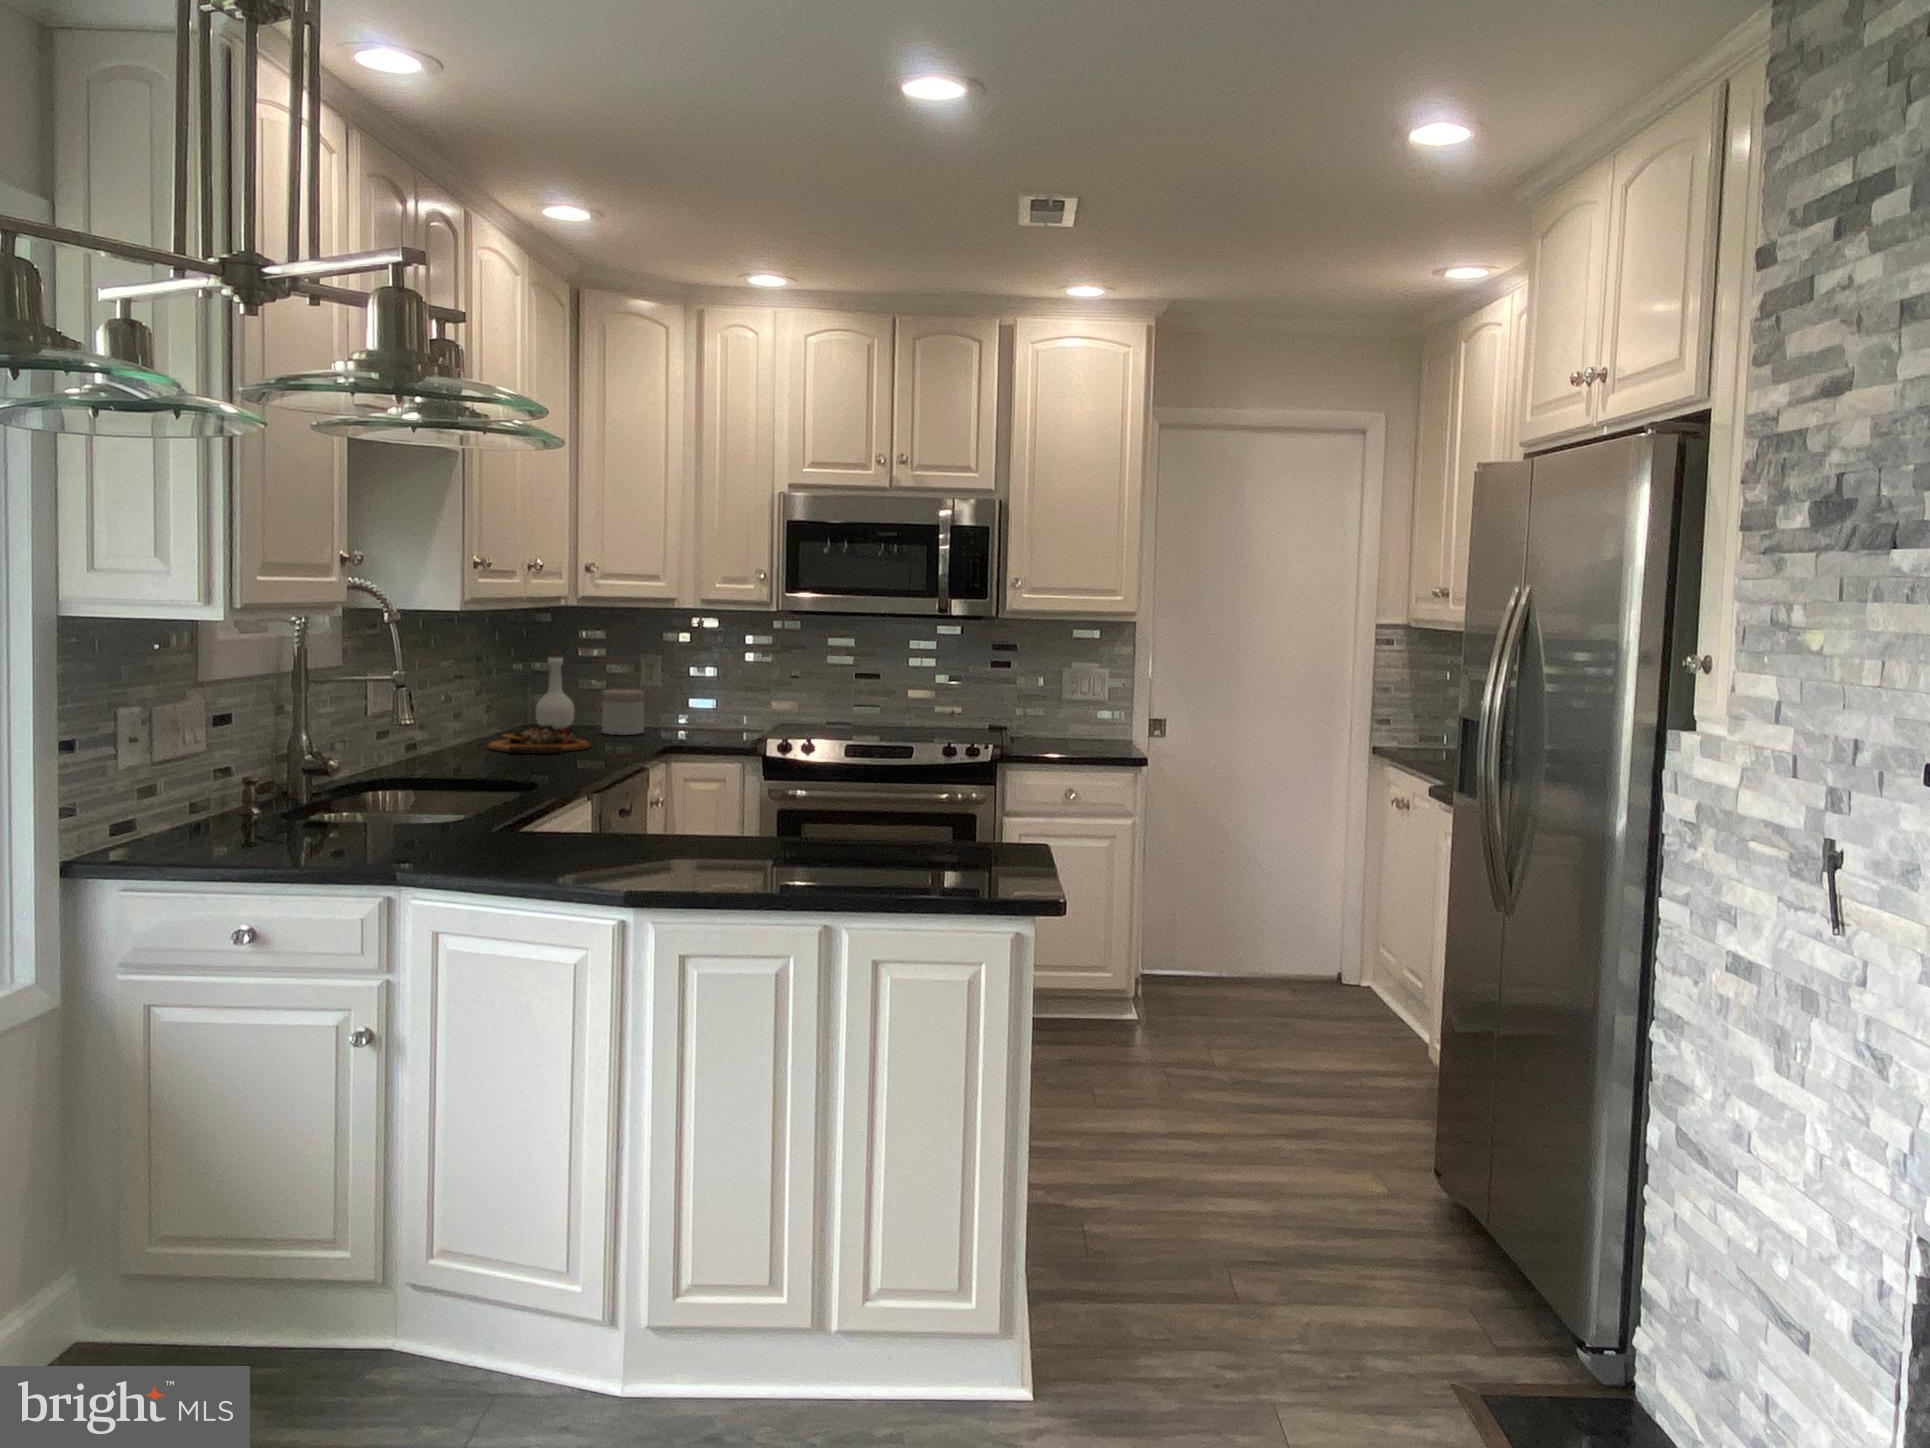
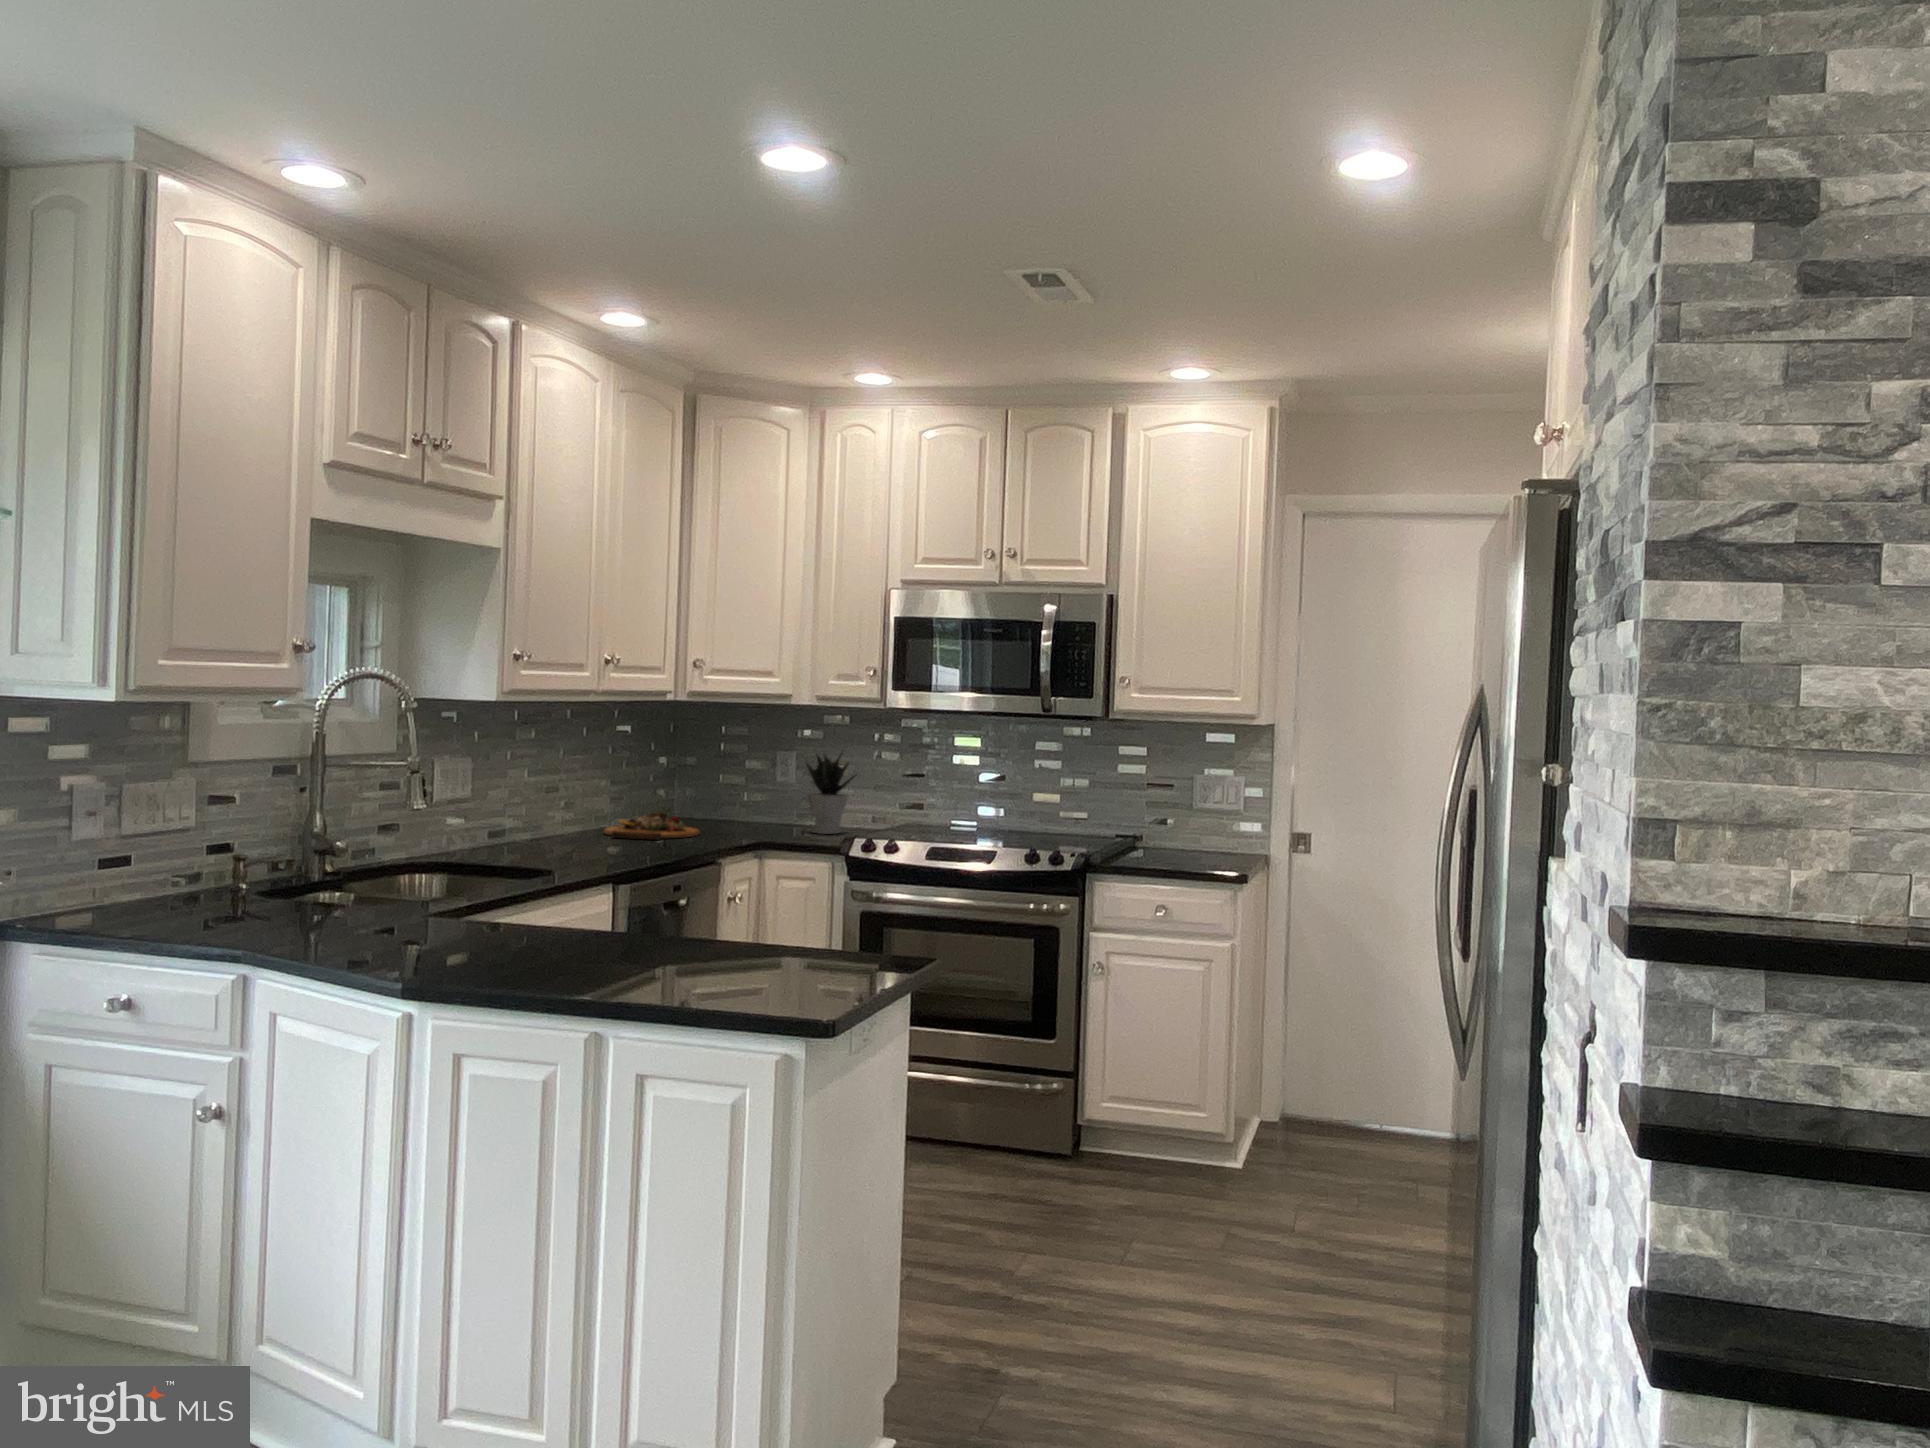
bottle: present [536,651,575,729] -> none [680,743,716,818]
potted plant: none [682,652,741,739] -> present [806,750,856,834]
jar: present [602,690,644,735] -> none [732,782,773,826]

